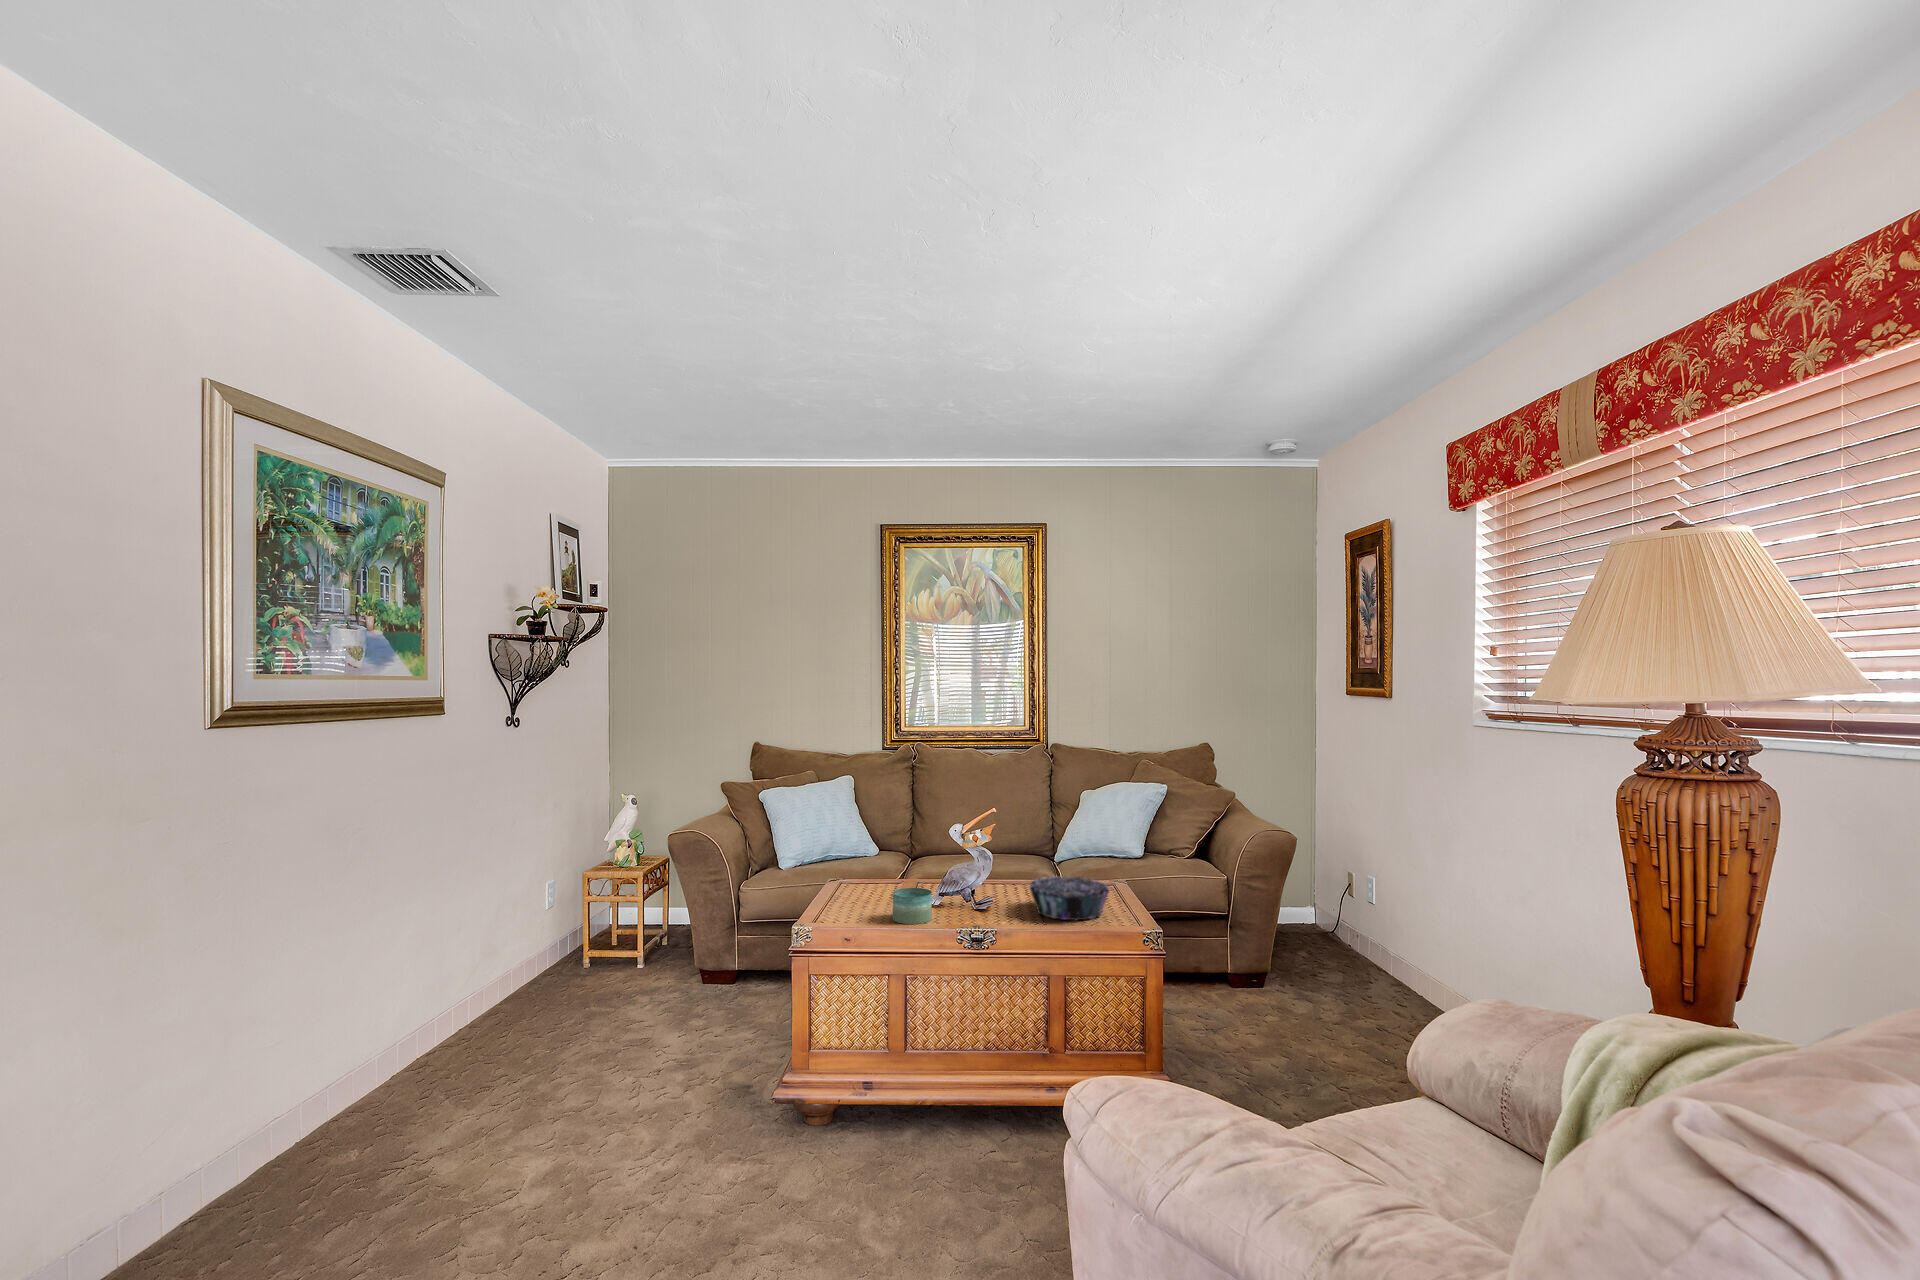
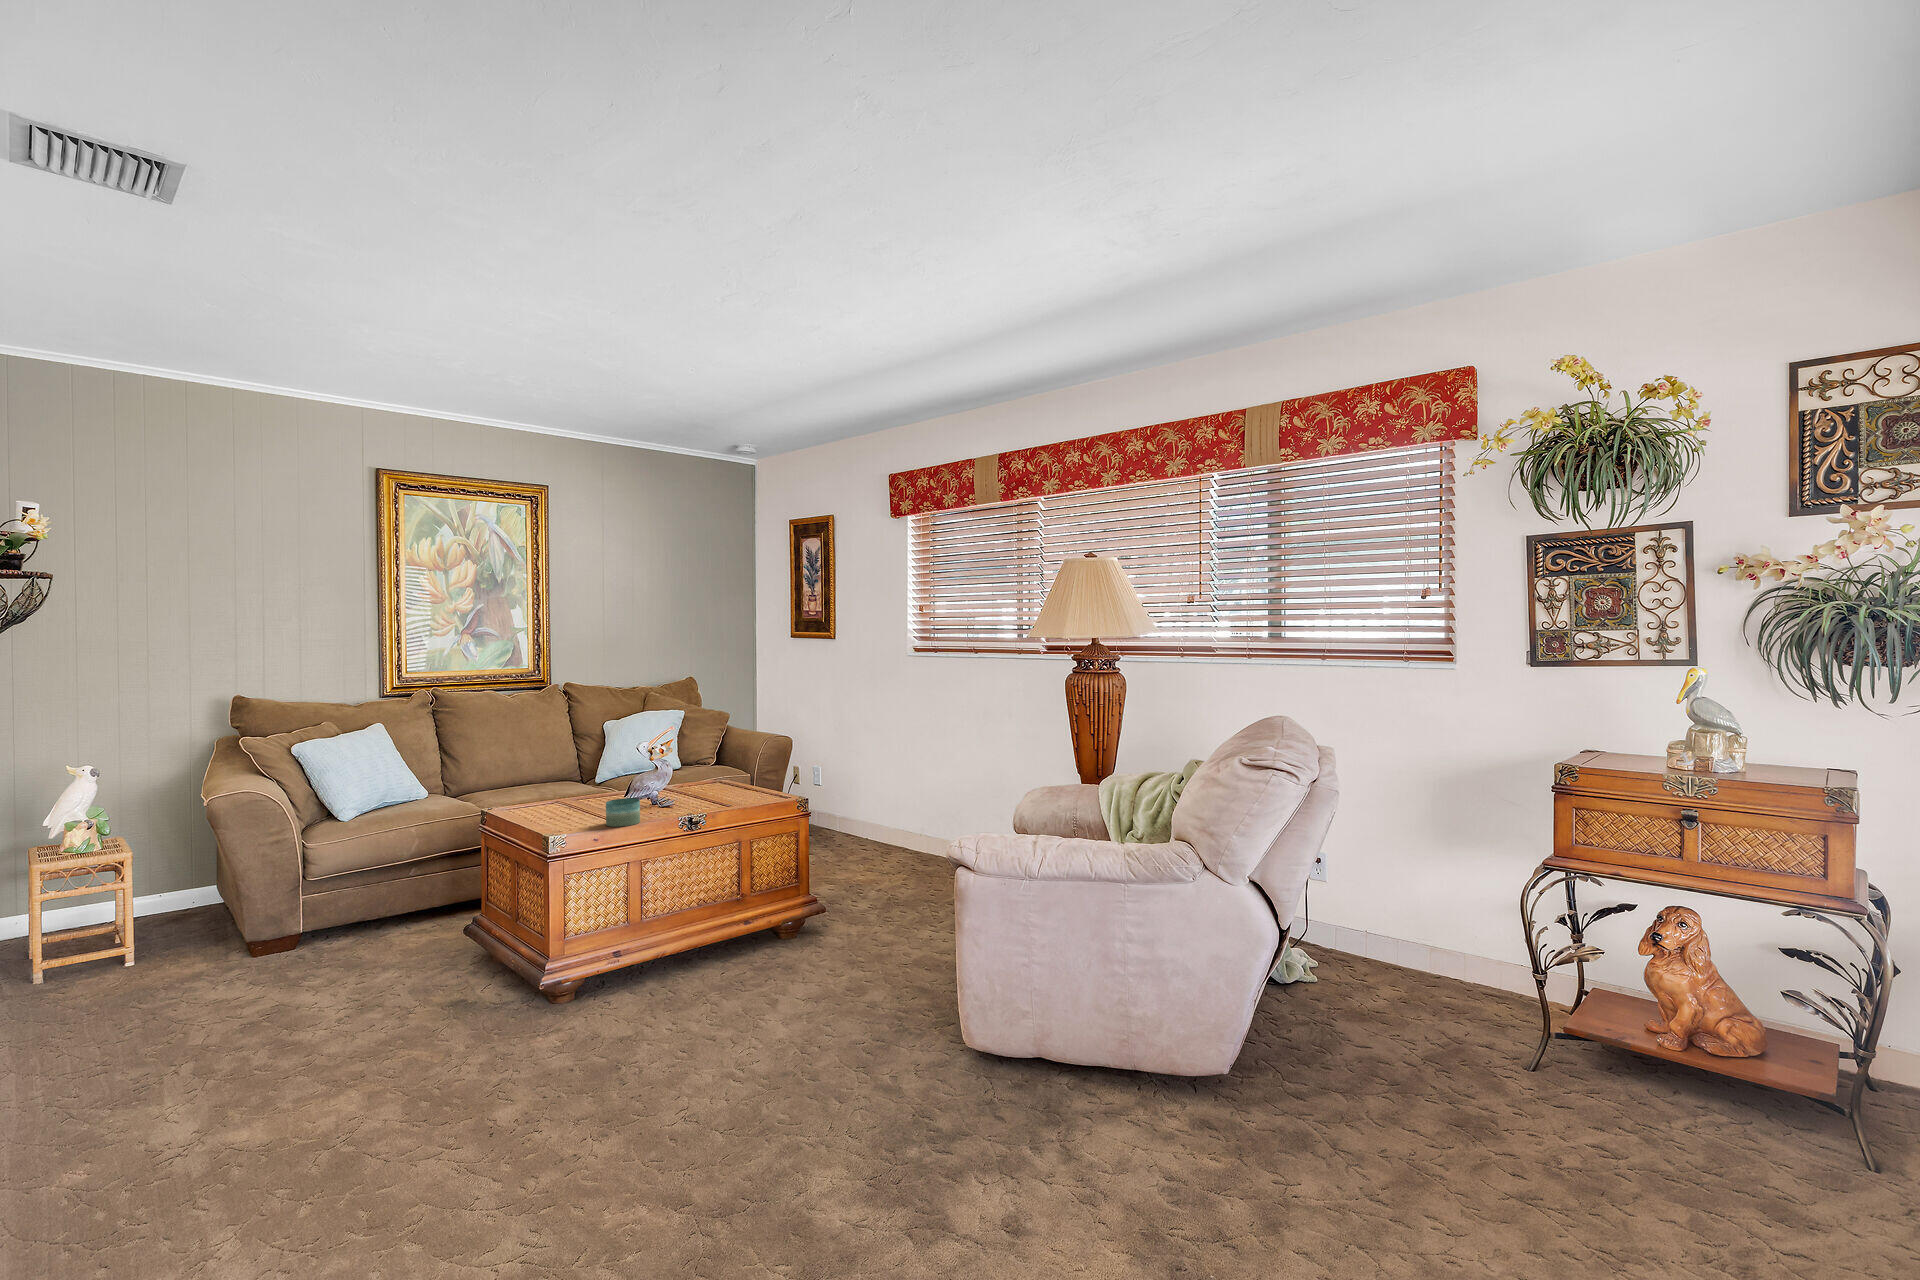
decorative bowl: present [1030,877,1110,921] -> none [691,775,758,804]

